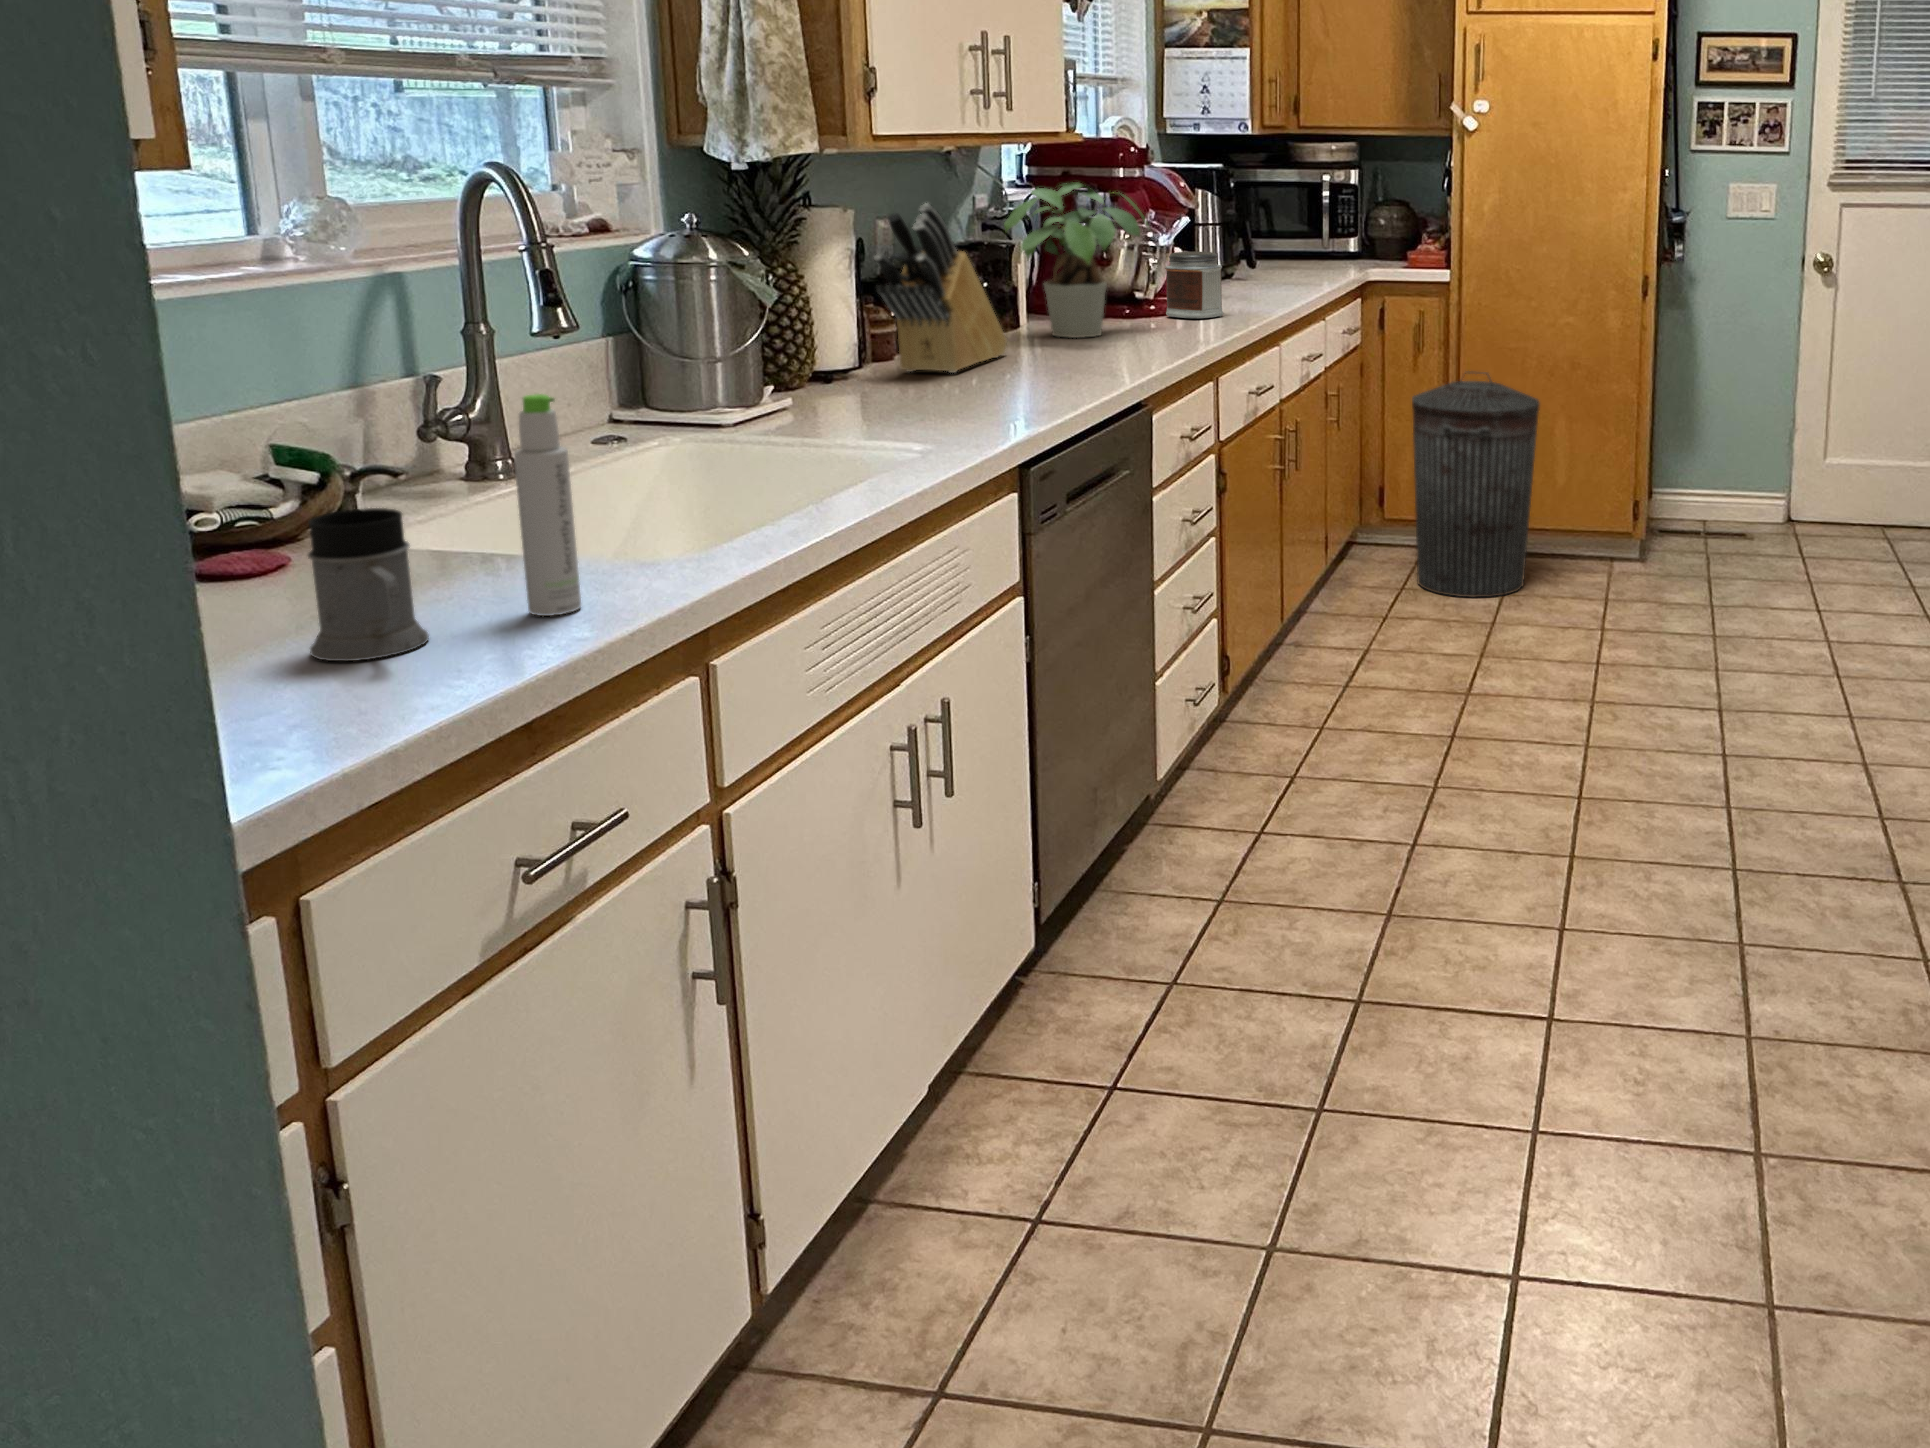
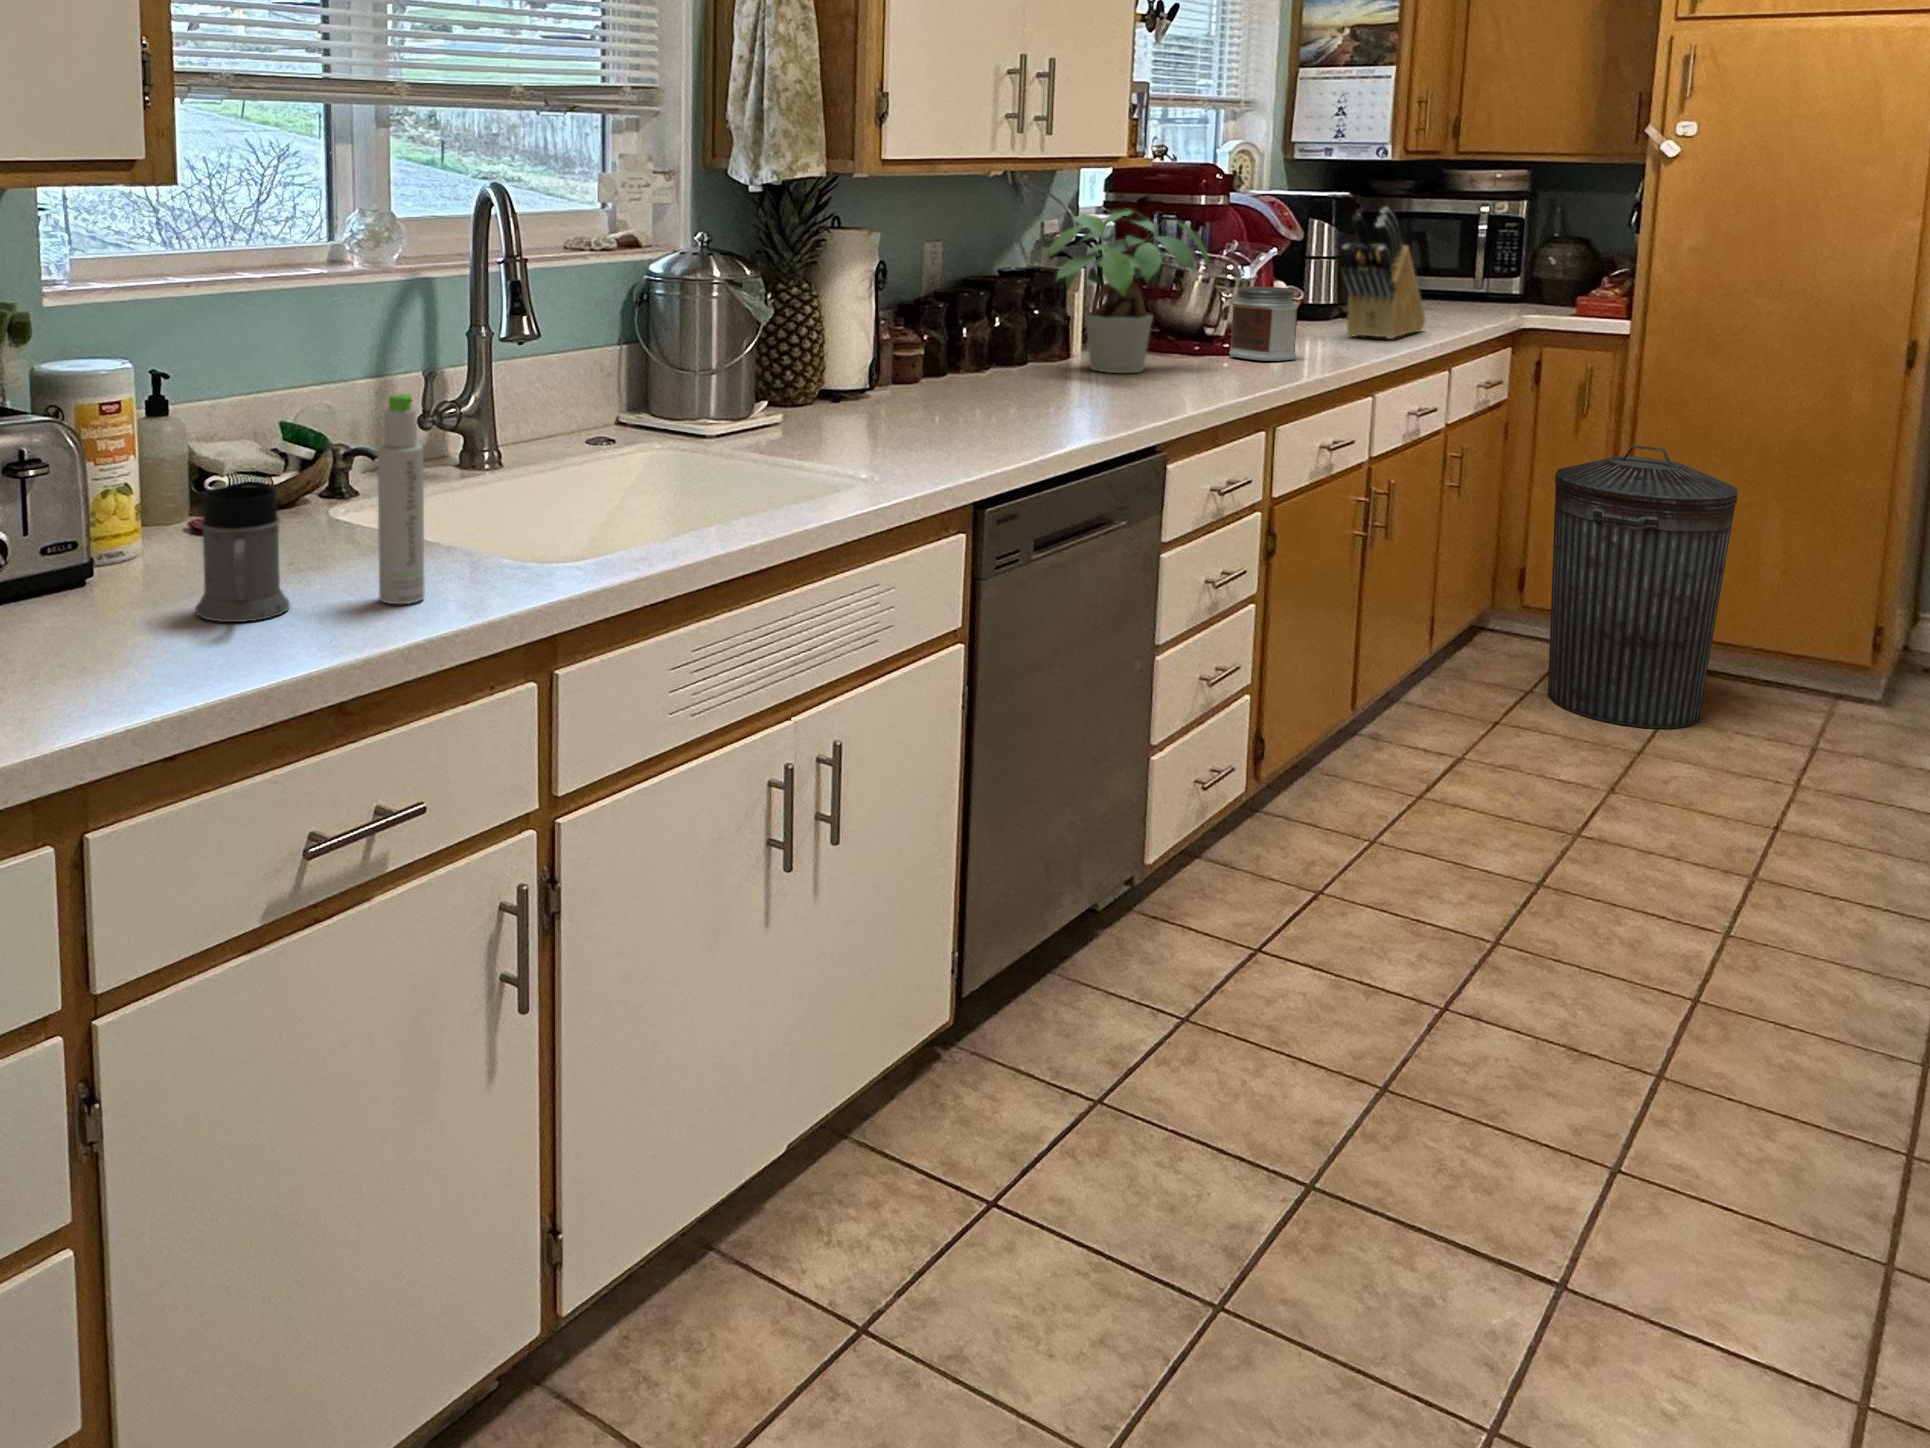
knife block: present [874,204,1008,373] -> present [1341,207,1425,339]

